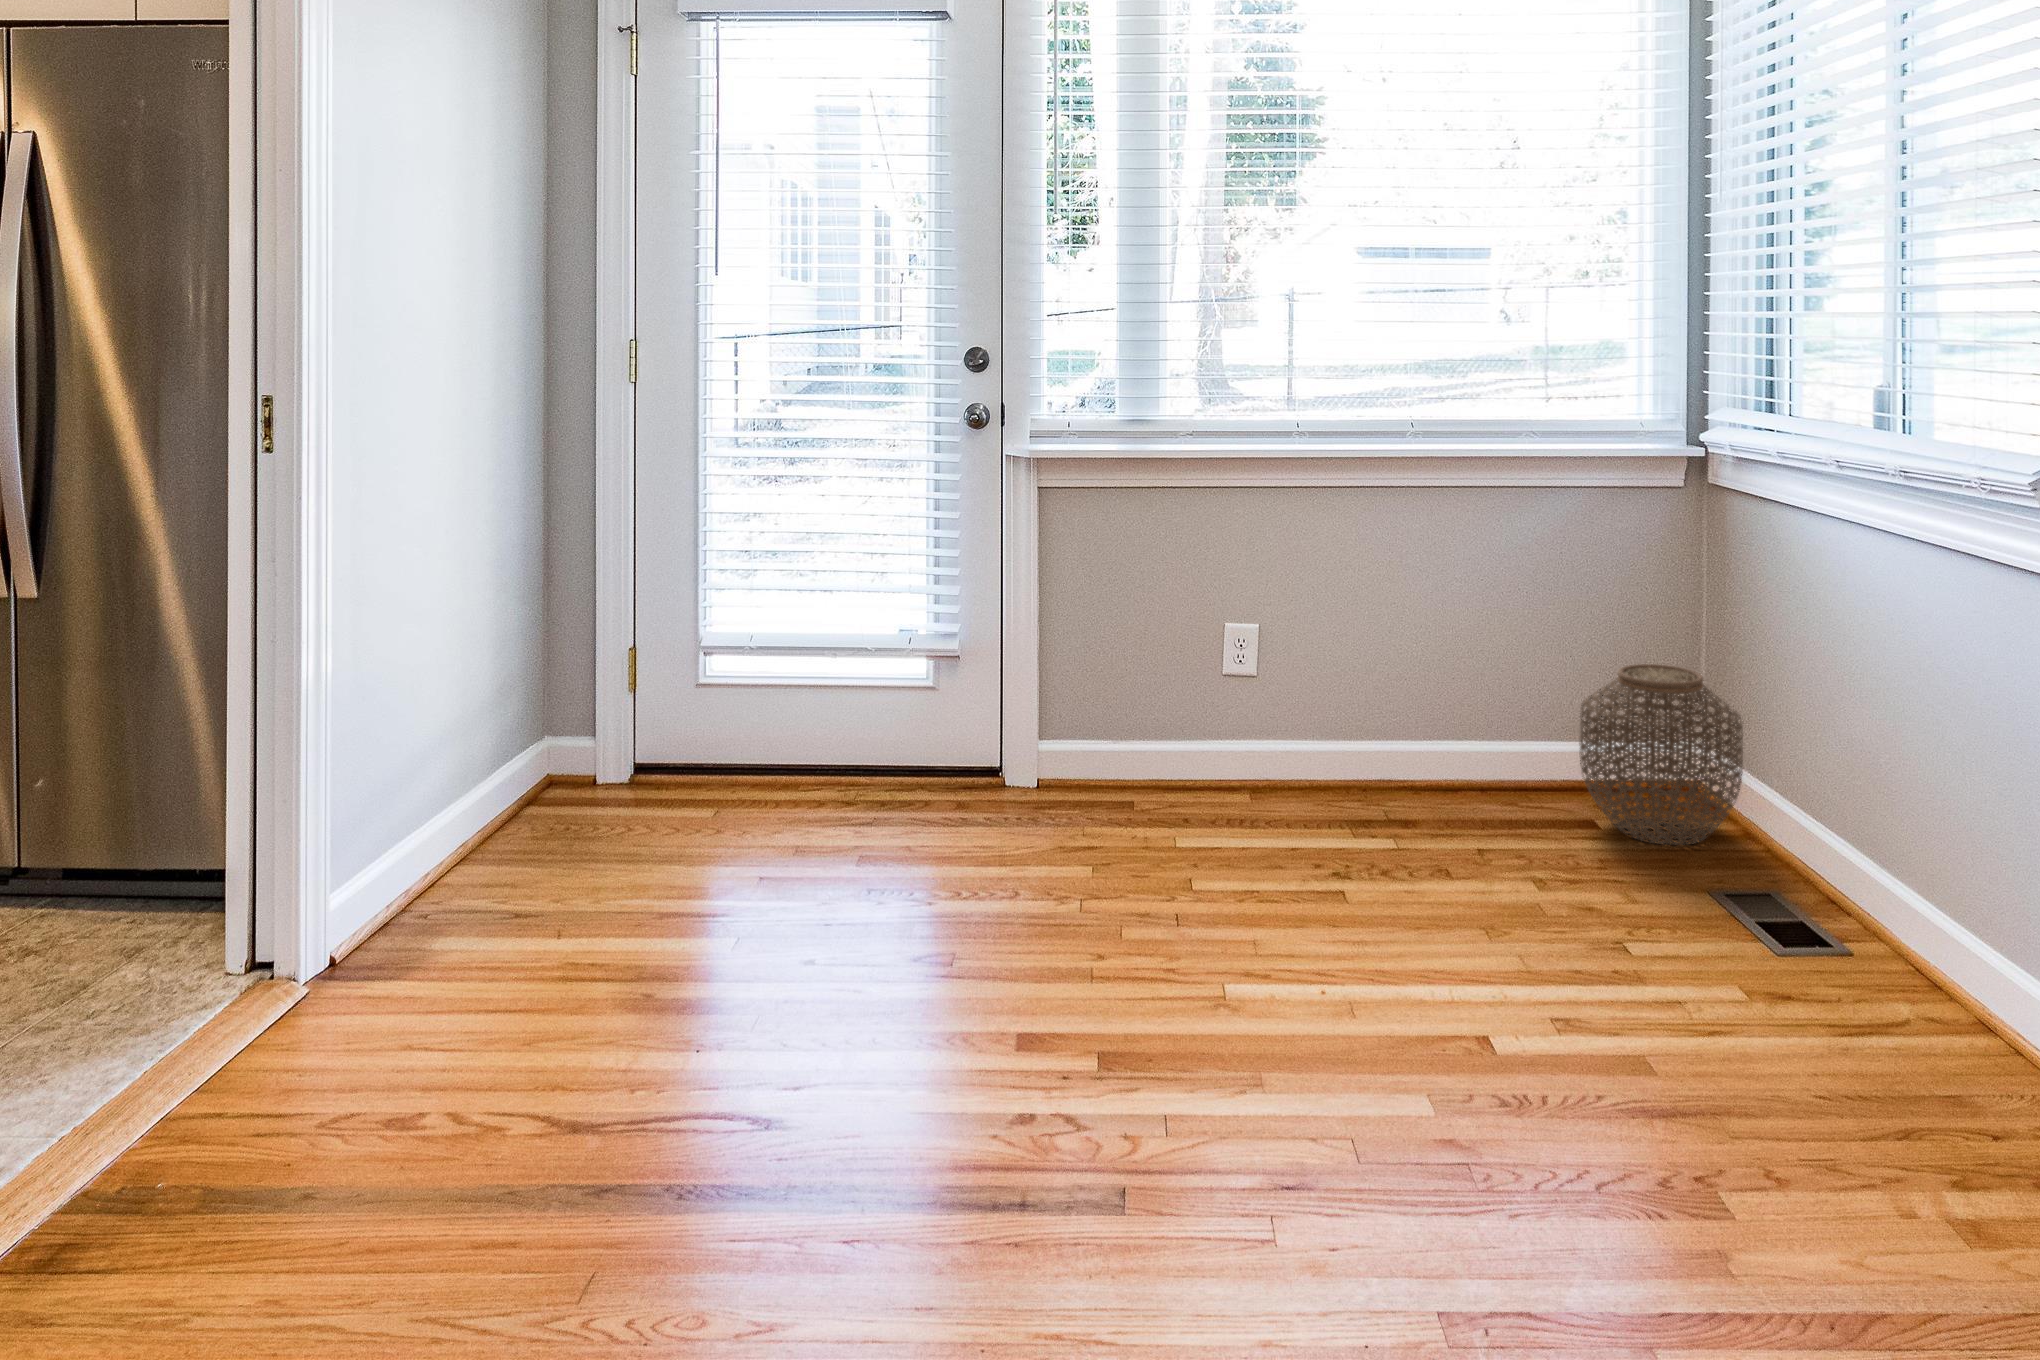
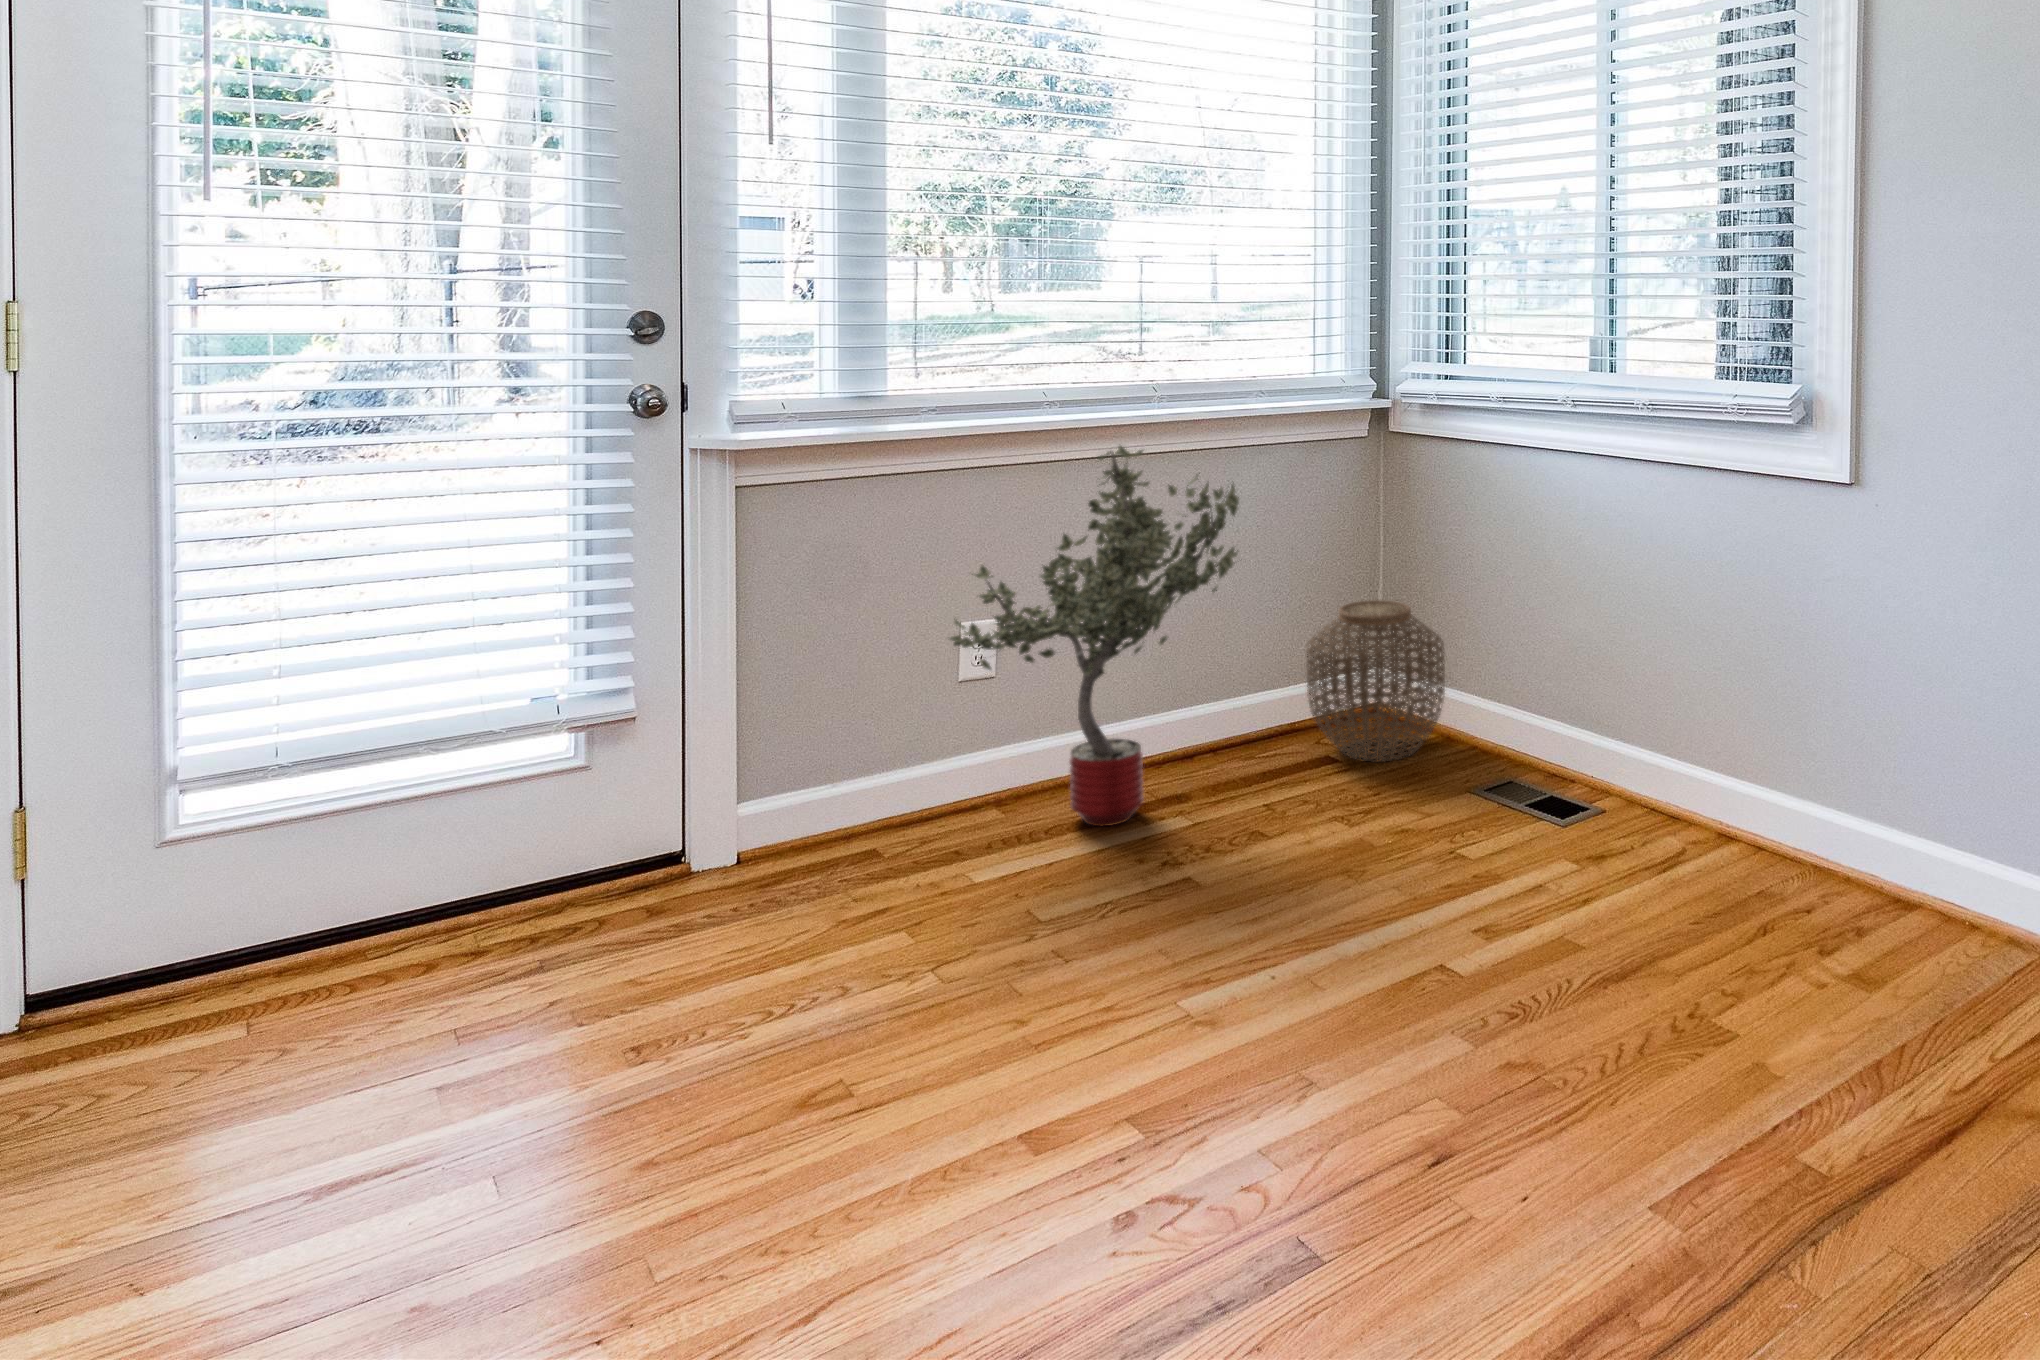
potted tree: none [1183,466,1484,833] -> present [950,446,1239,826]

